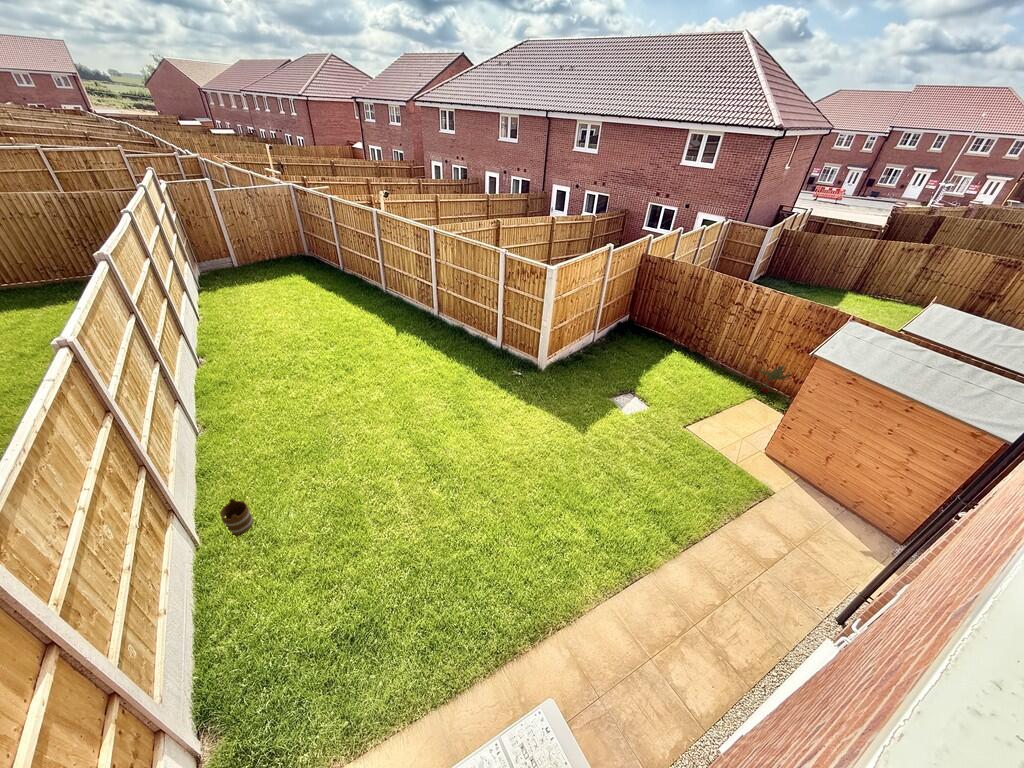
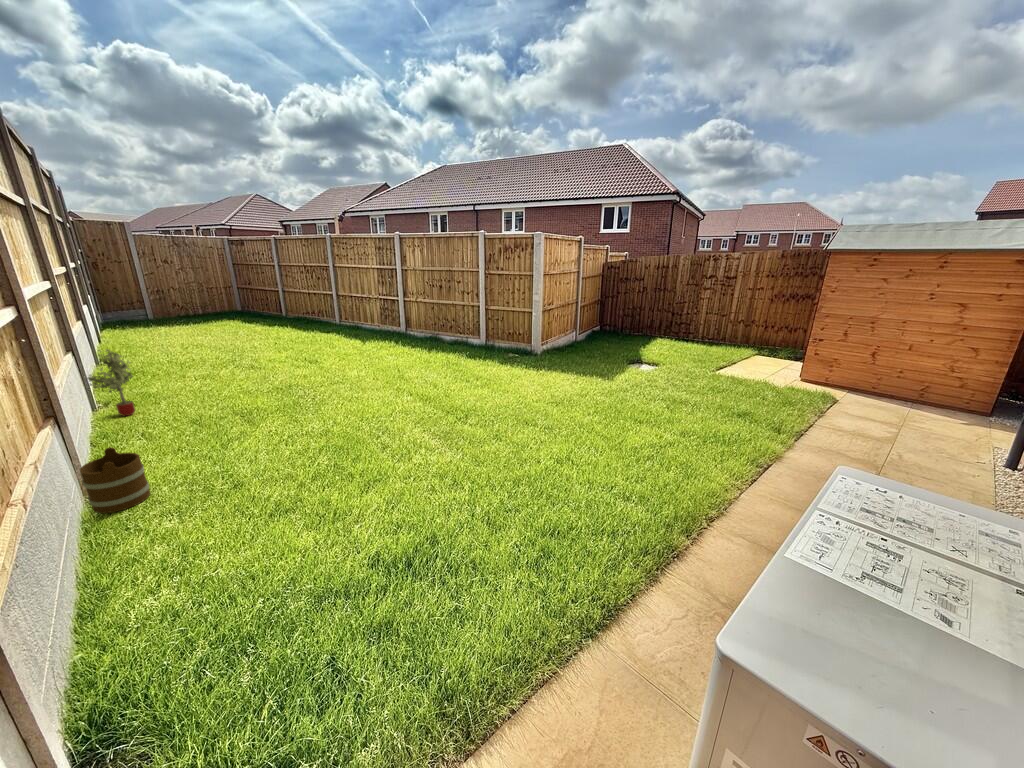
potted tree: present [759,365,789,393] -> present [87,349,135,416]

